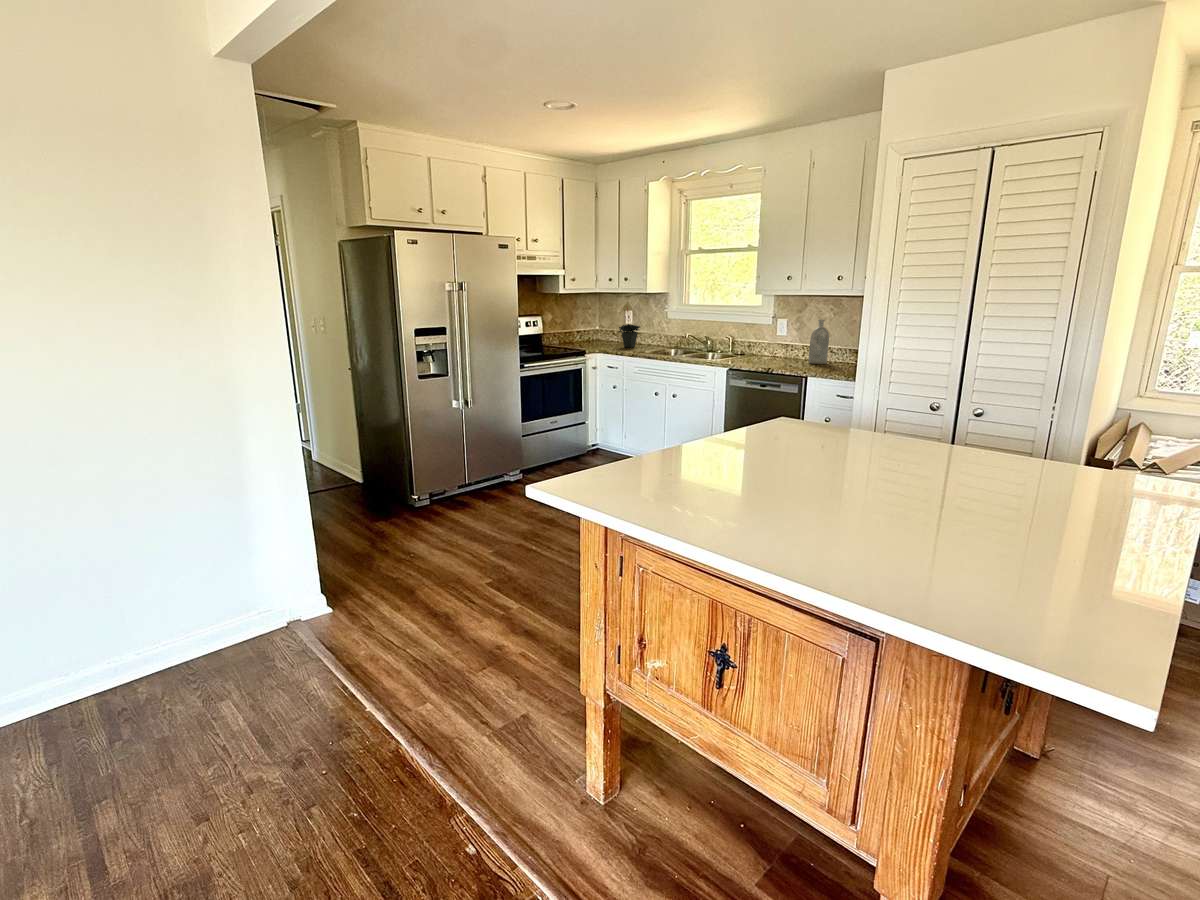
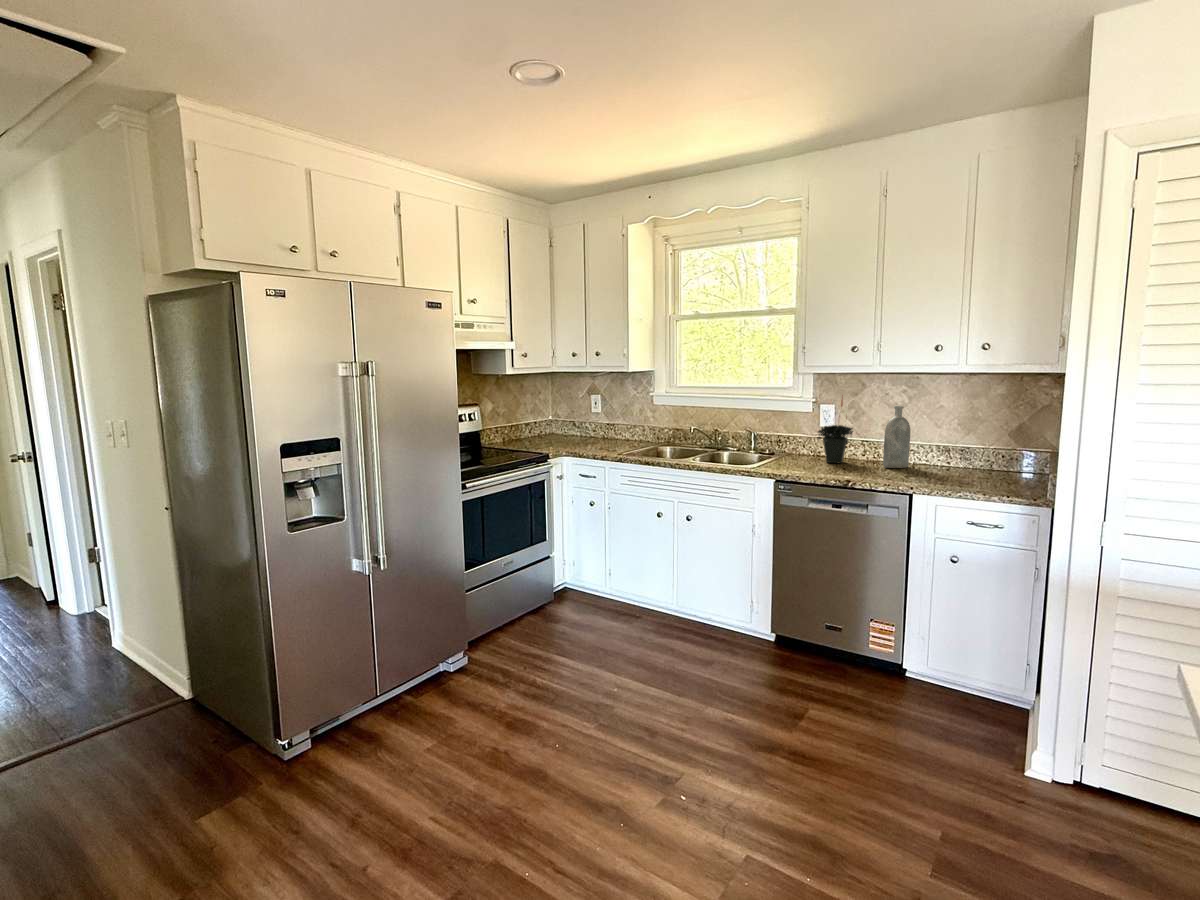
potted plant: present [619,308,640,347] -> present [817,402,853,463]

